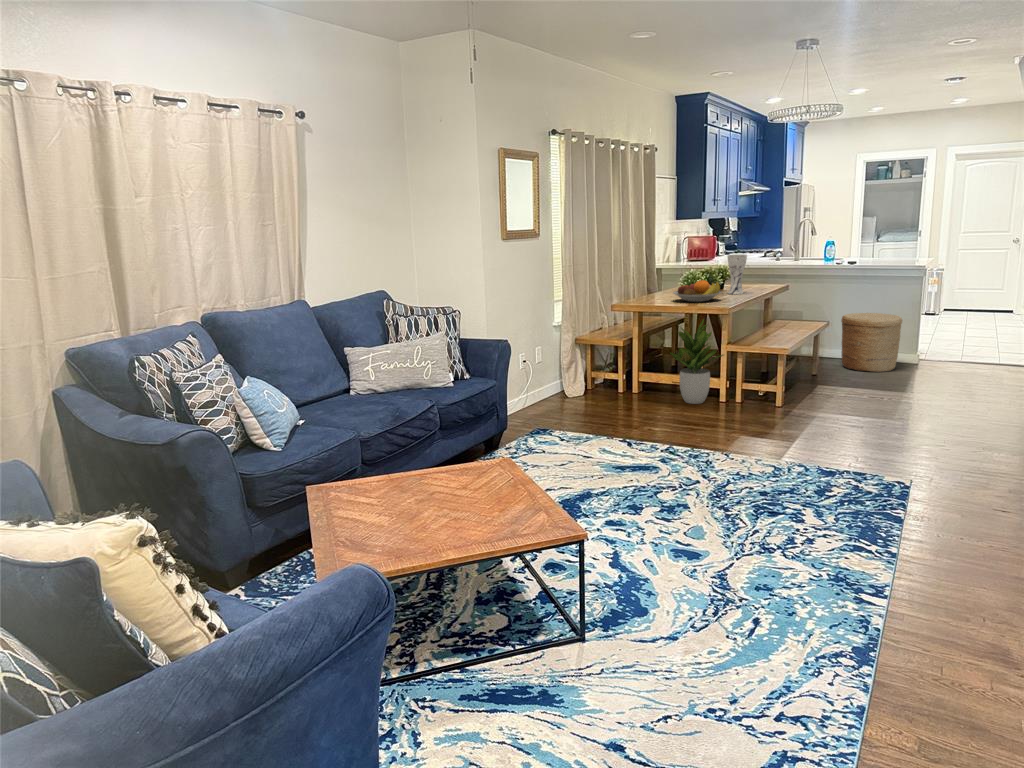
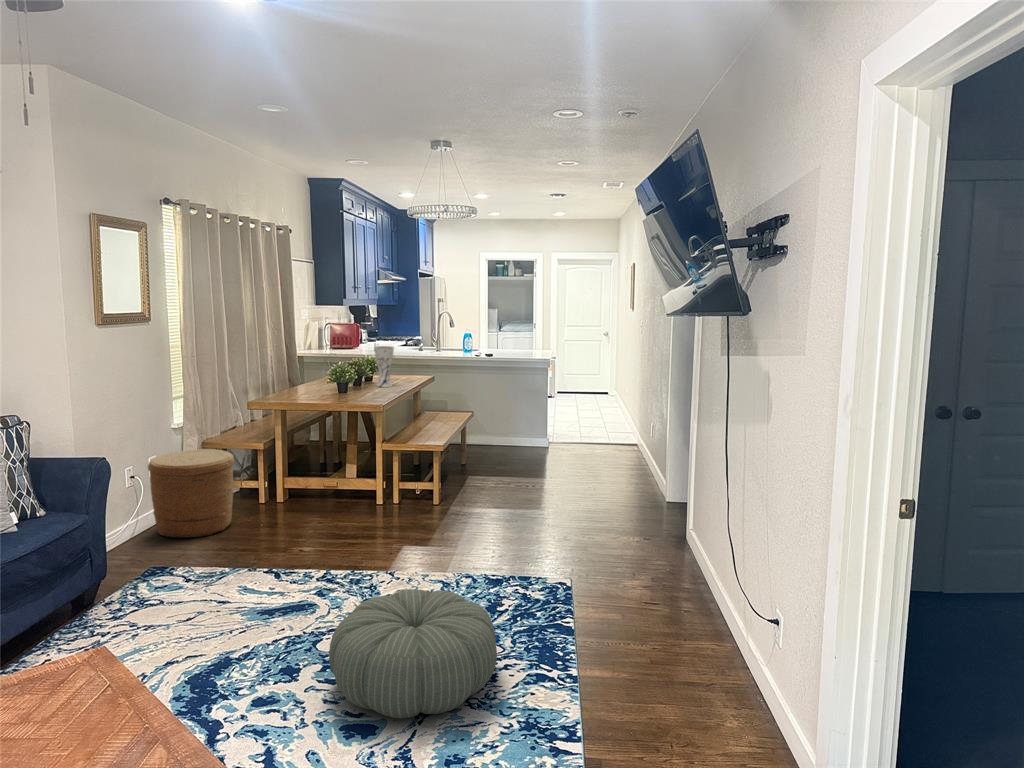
fruit bowl: present [673,280,722,302] -> none [319,374,371,397]
woven basket: present [841,313,902,372] -> present [148,449,234,538]
potted plant: present [670,319,723,404] -> none [318,416,379,510]
pouf: none [666,458,815,554] -> present [329,589,497,718]

